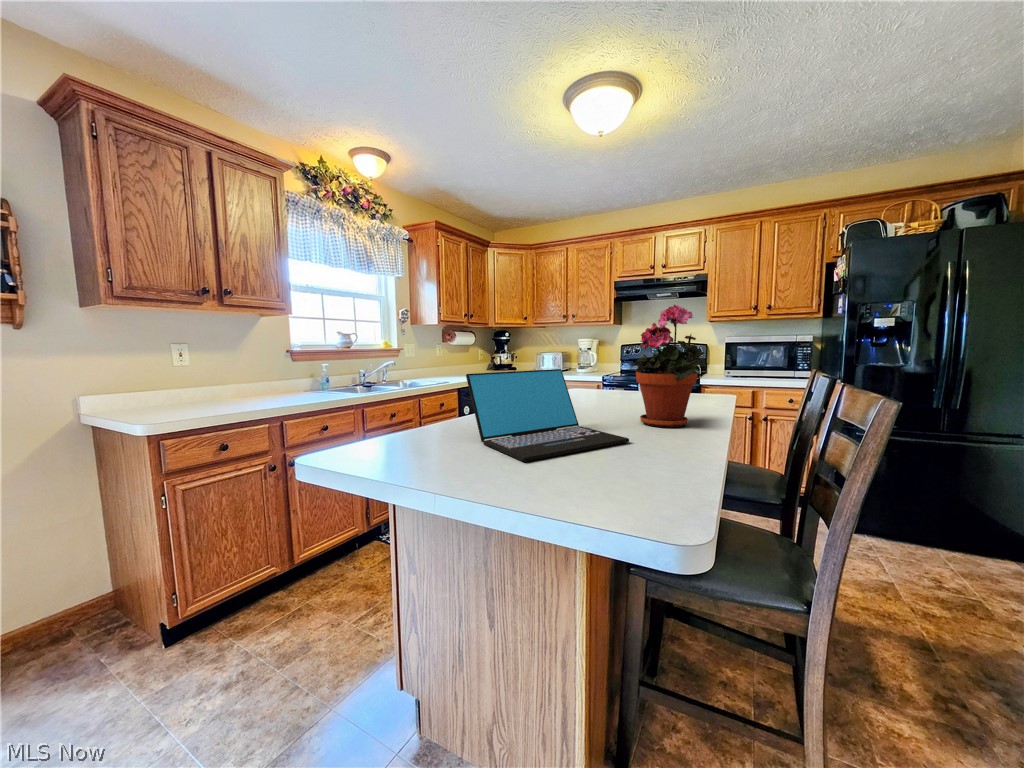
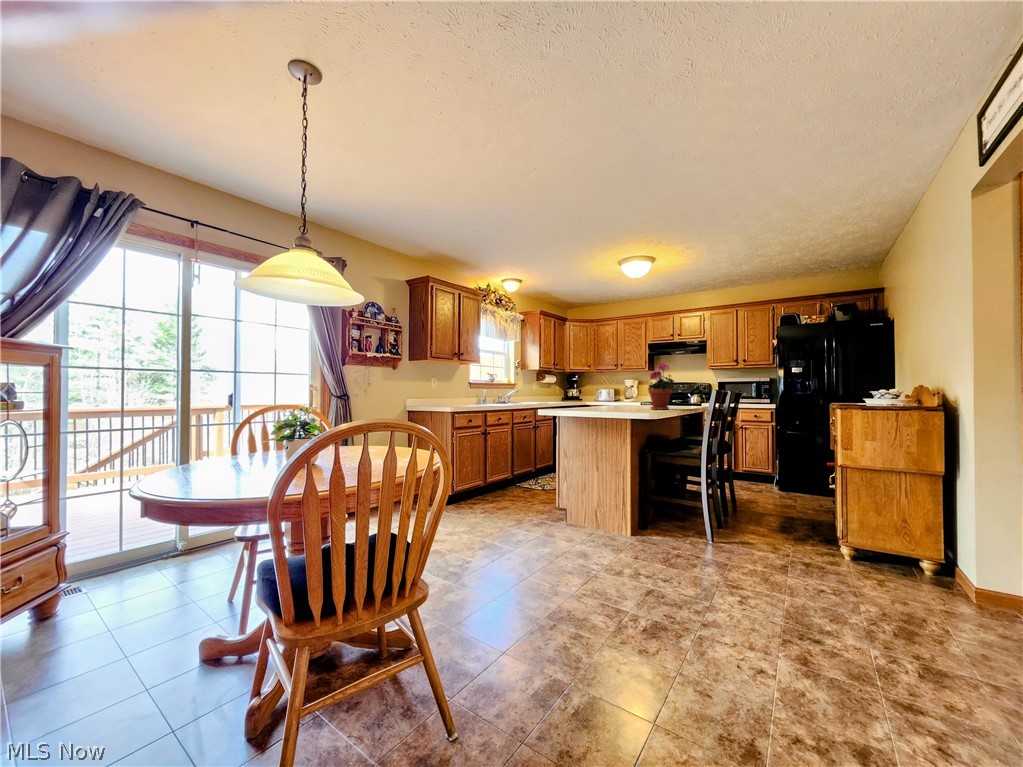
laptop: present [466,369,629,462] -> none [585,387,643,411]

